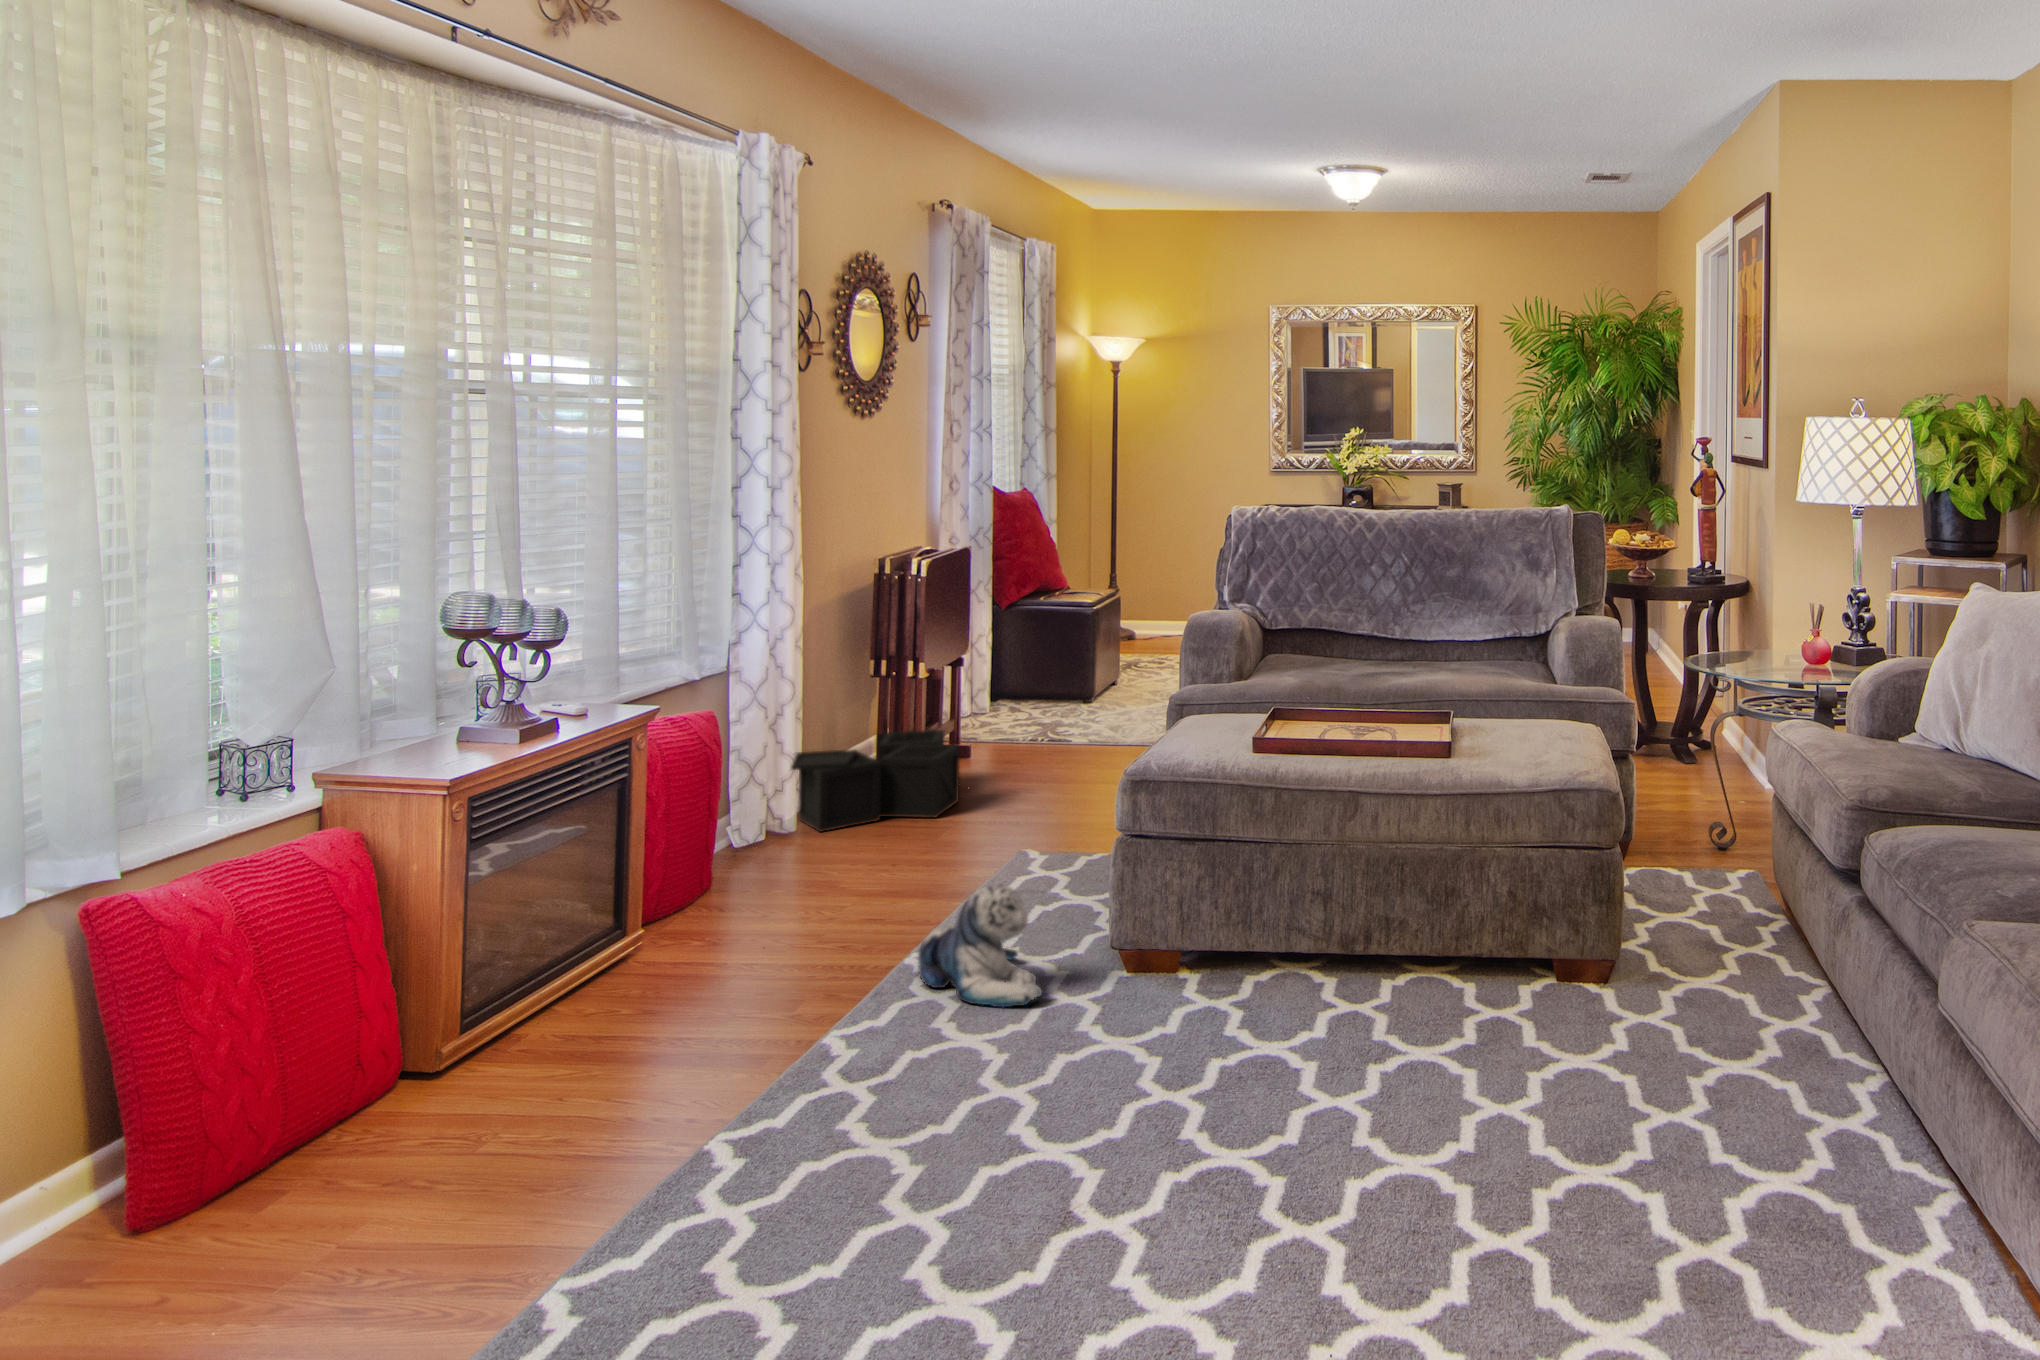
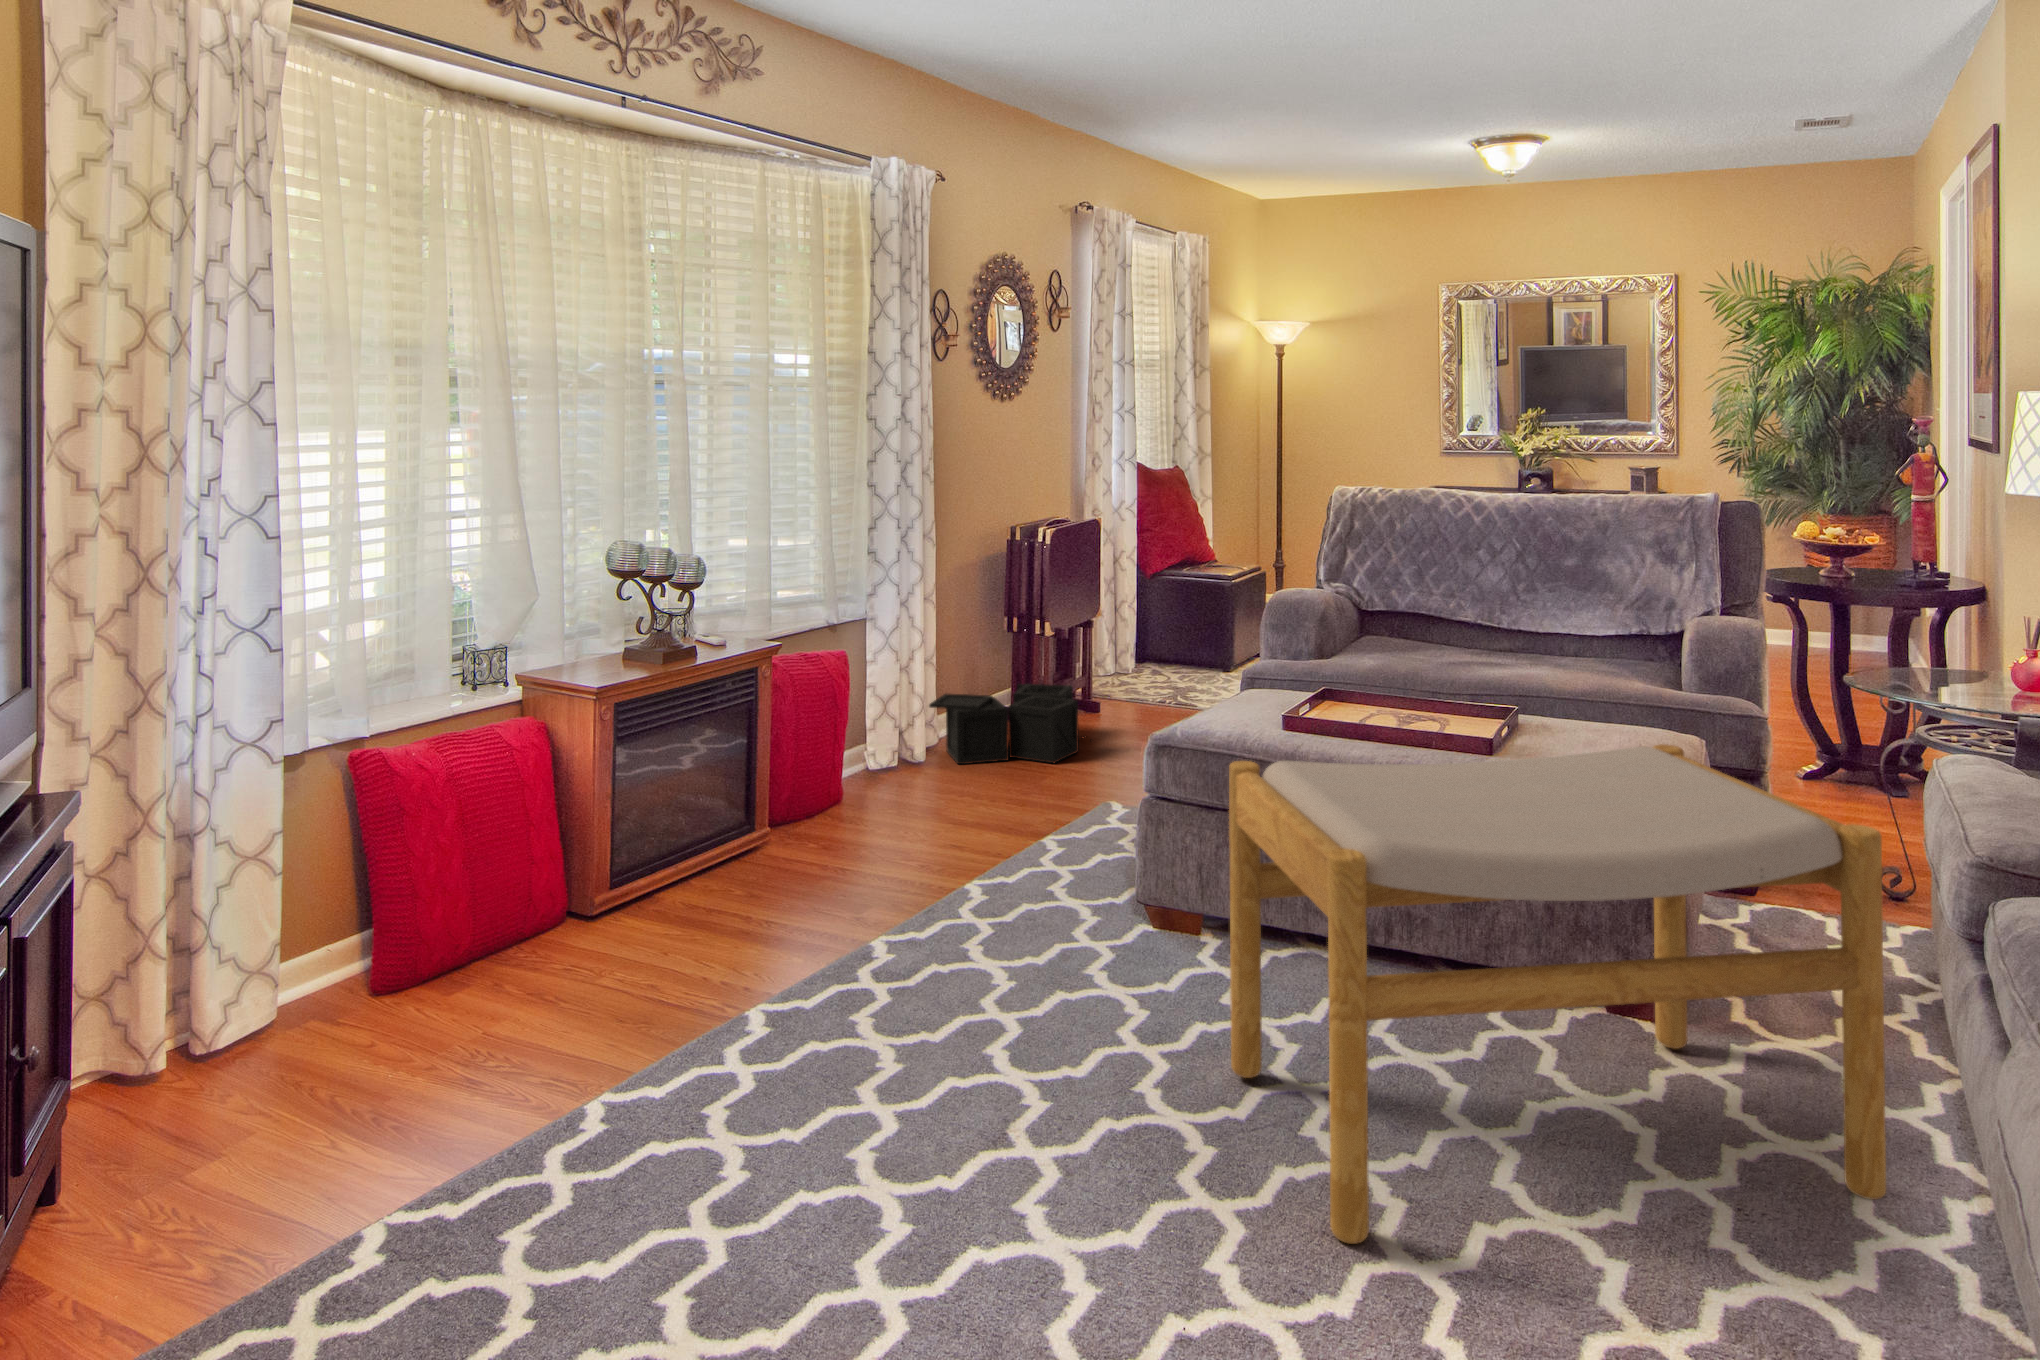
footstool: none [1270,735,1812,1225] -> present [1229,744,1886,1244]
plush toy: present [918,884,1042,1007] -> none [977,825,1068,940]

